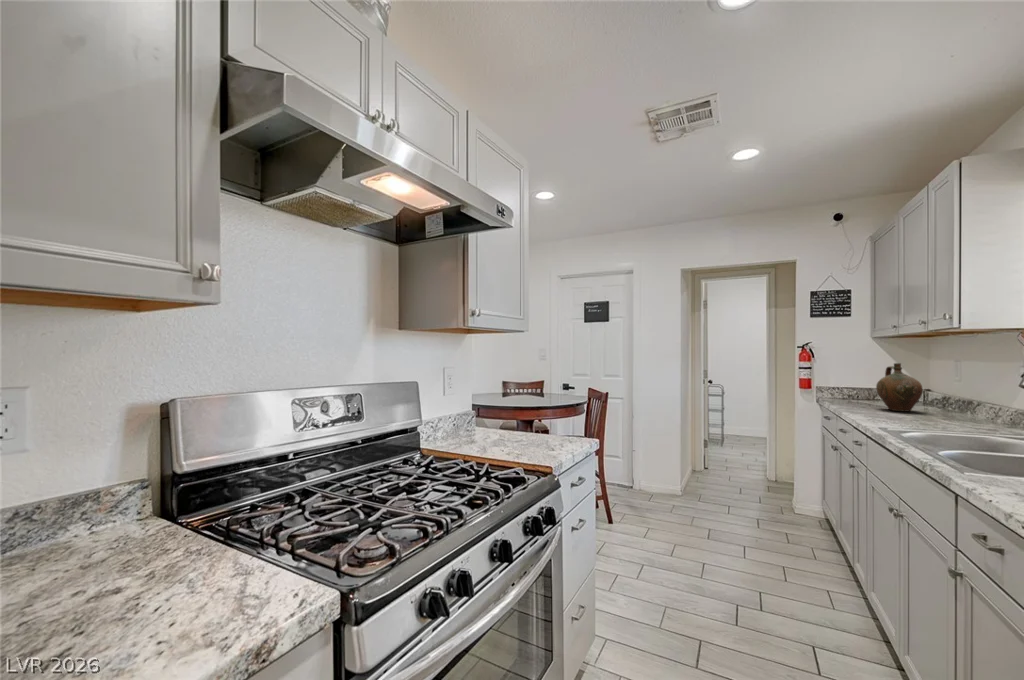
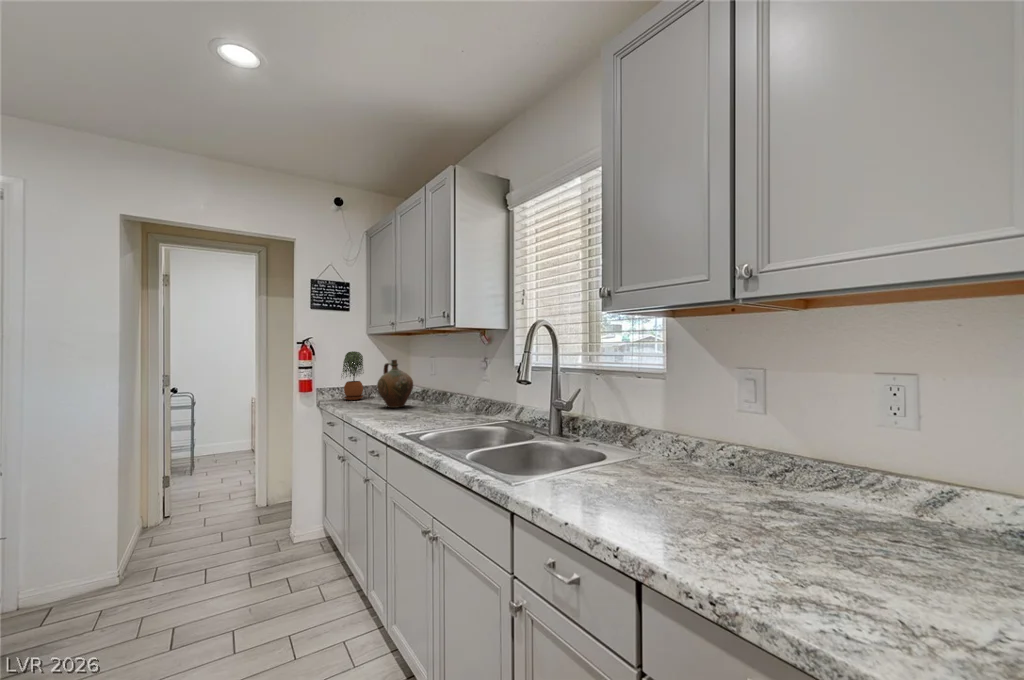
potted plant: none [841,354,867,400] -> present [343,351,364,400]

